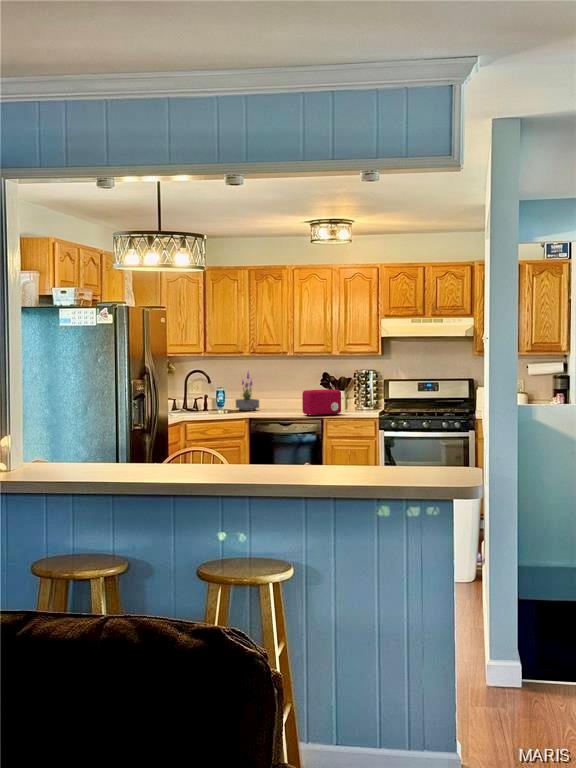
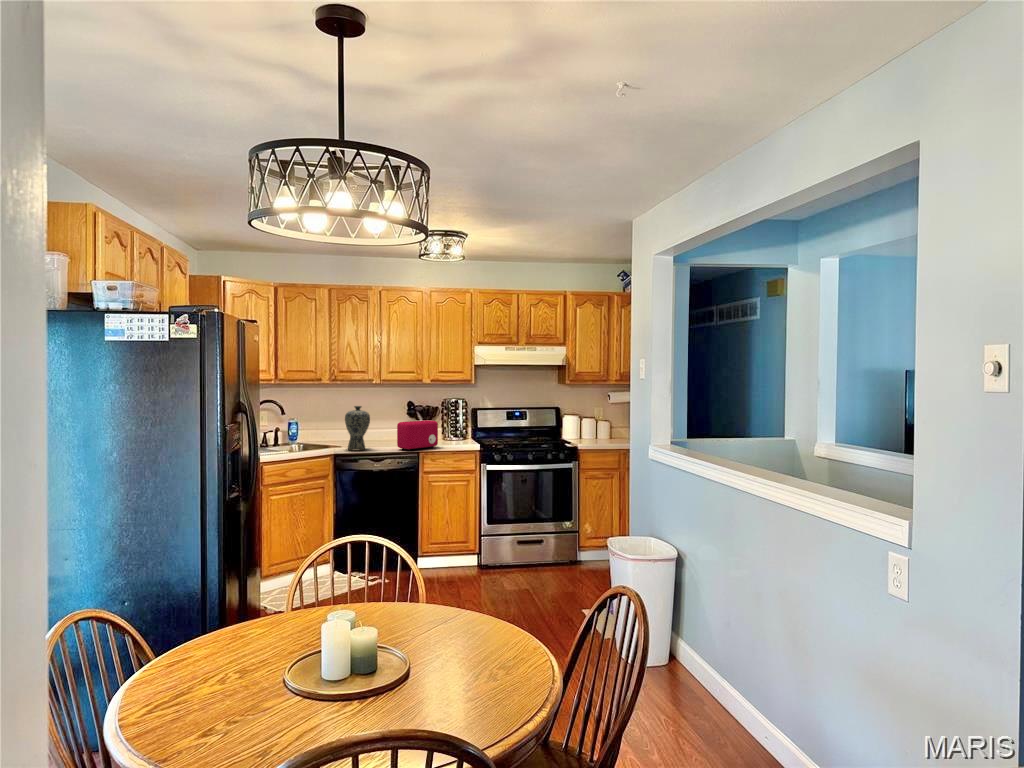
potted plant: present [236,371,259,411] -> none [313,398,340,445]
vase: none [257,375,279,415] -> present [345,406,370,451]

